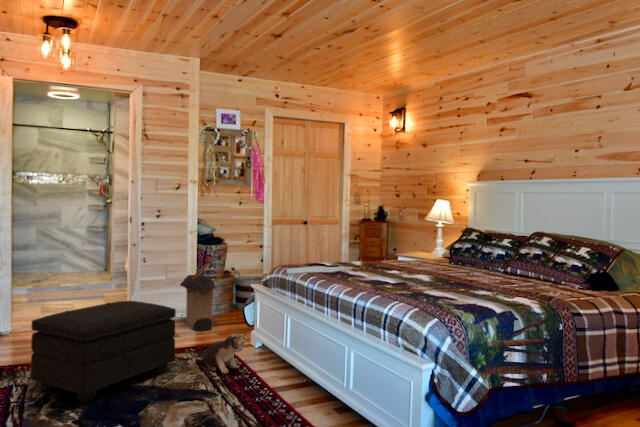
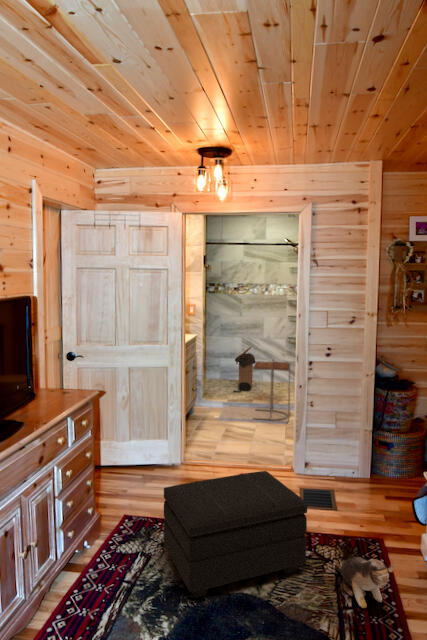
side table: none [61,243,103,301] -> present [253,361,290,421]
laundry hamper: present [180,264,215,331] -> present [235,347,256,390]

